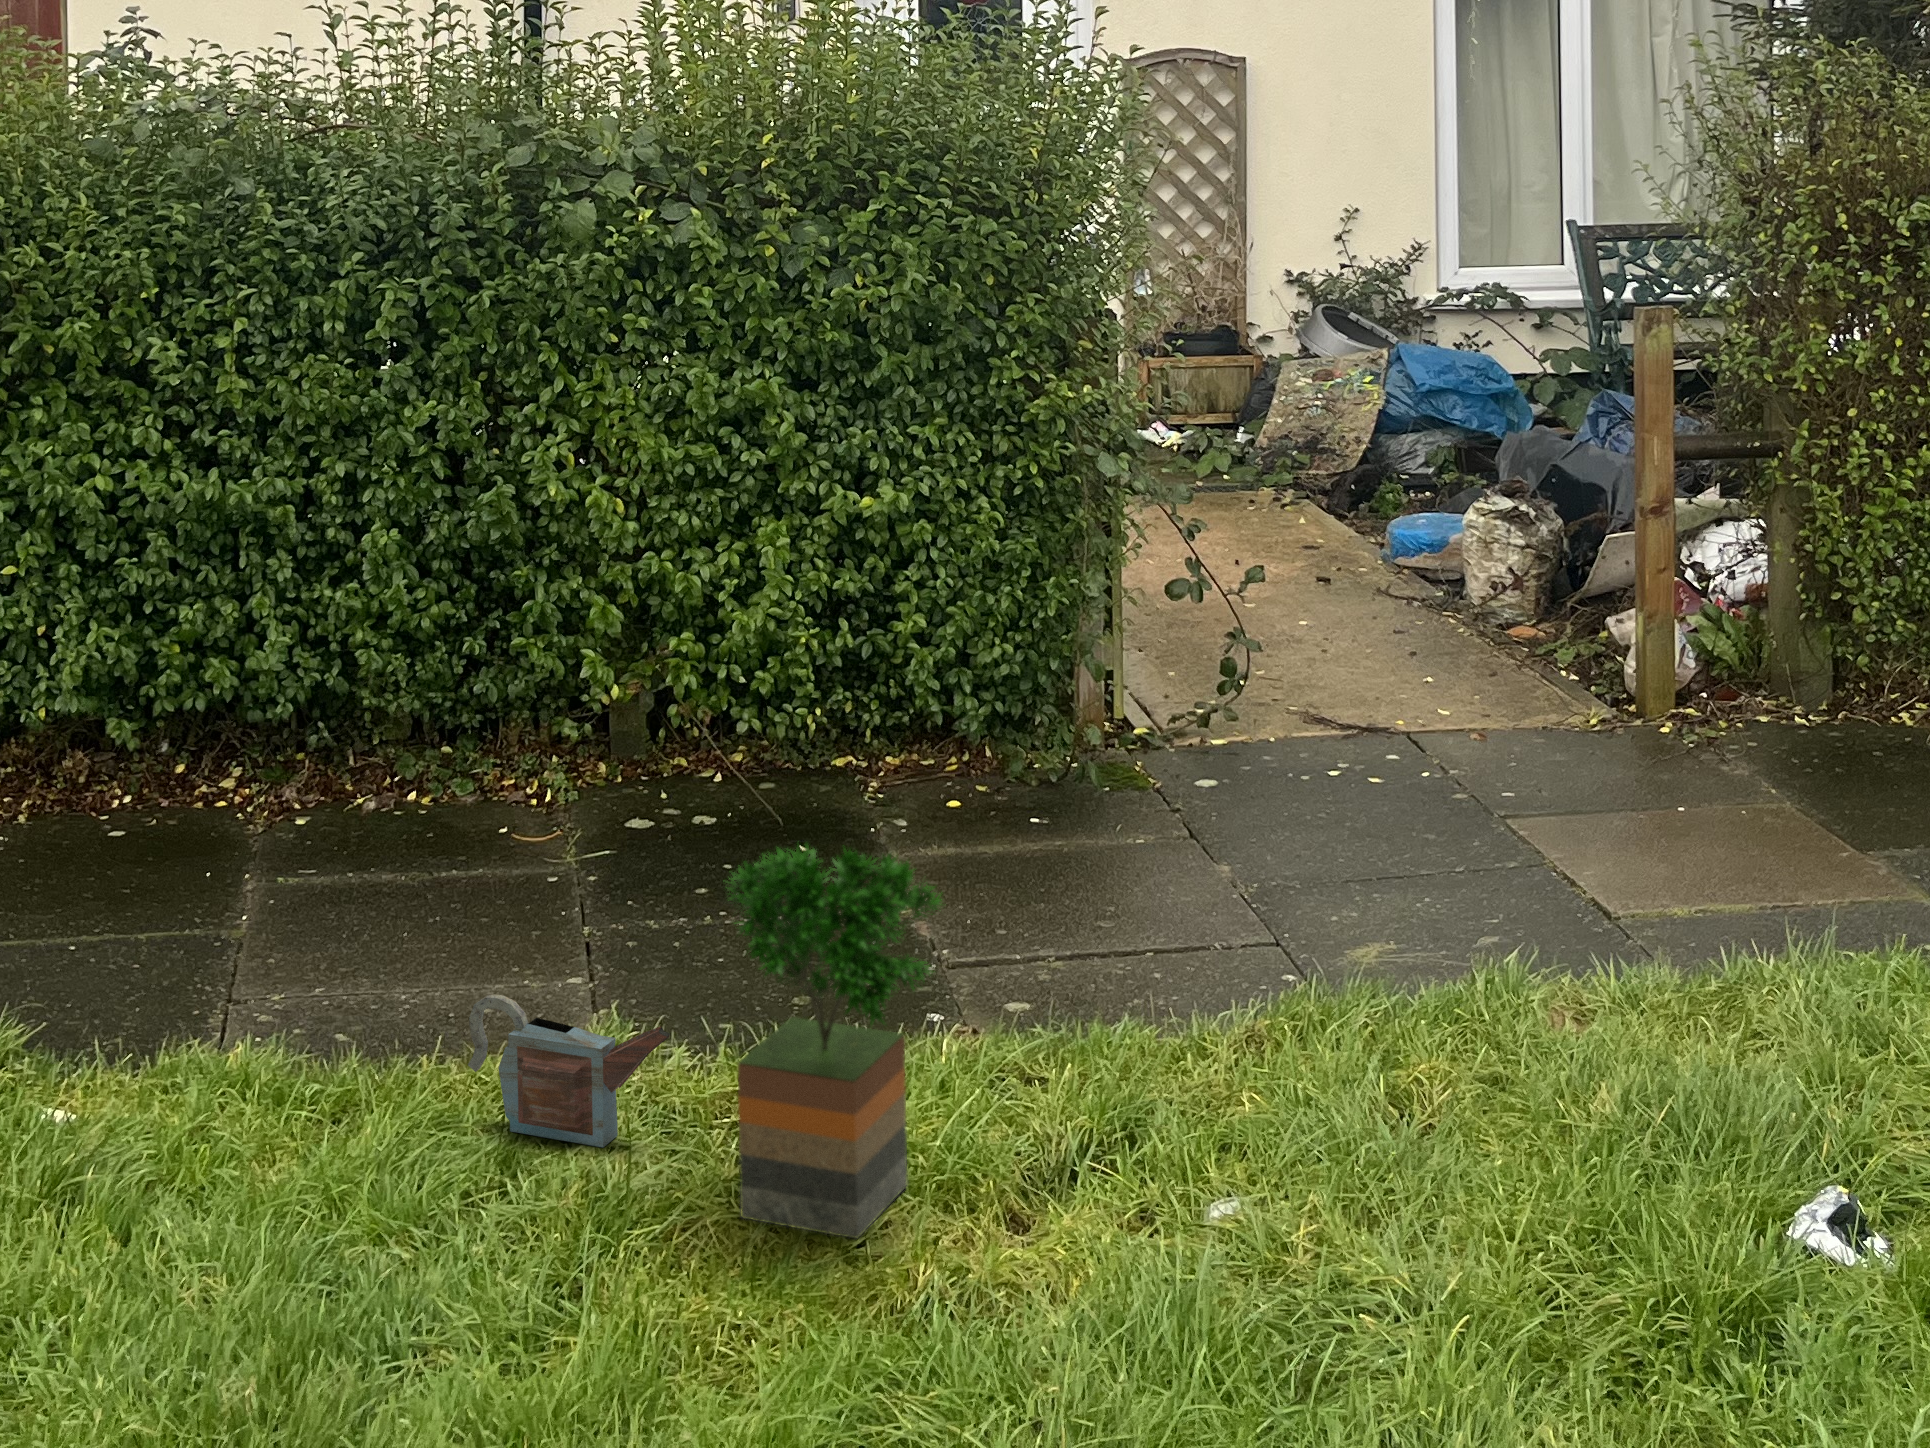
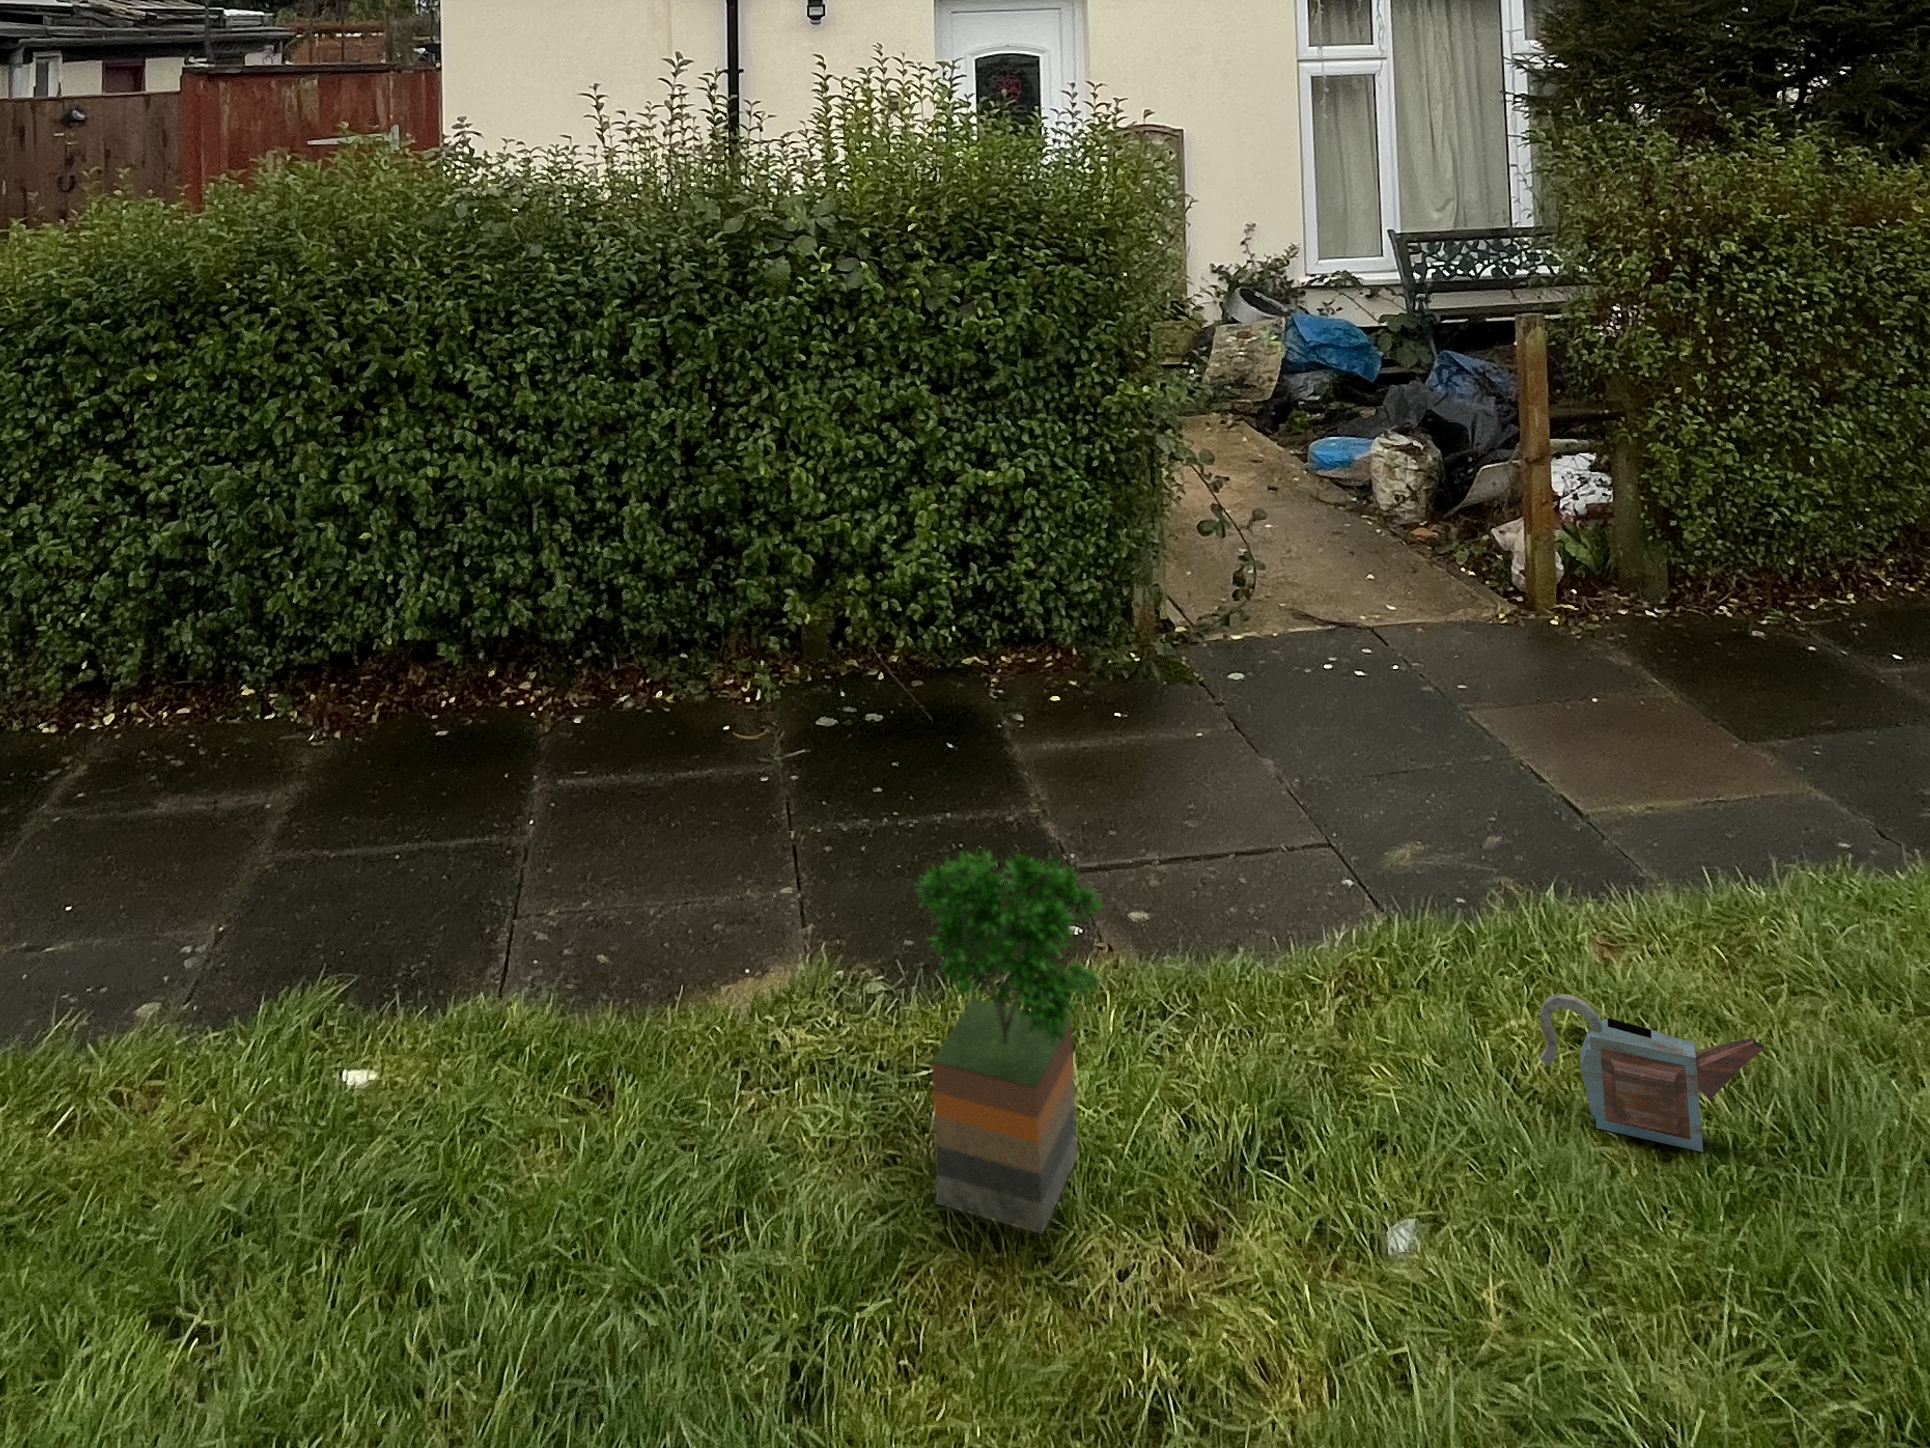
watering can: present [468,994,670,1147] -> present [1540,993,1764,1152]

